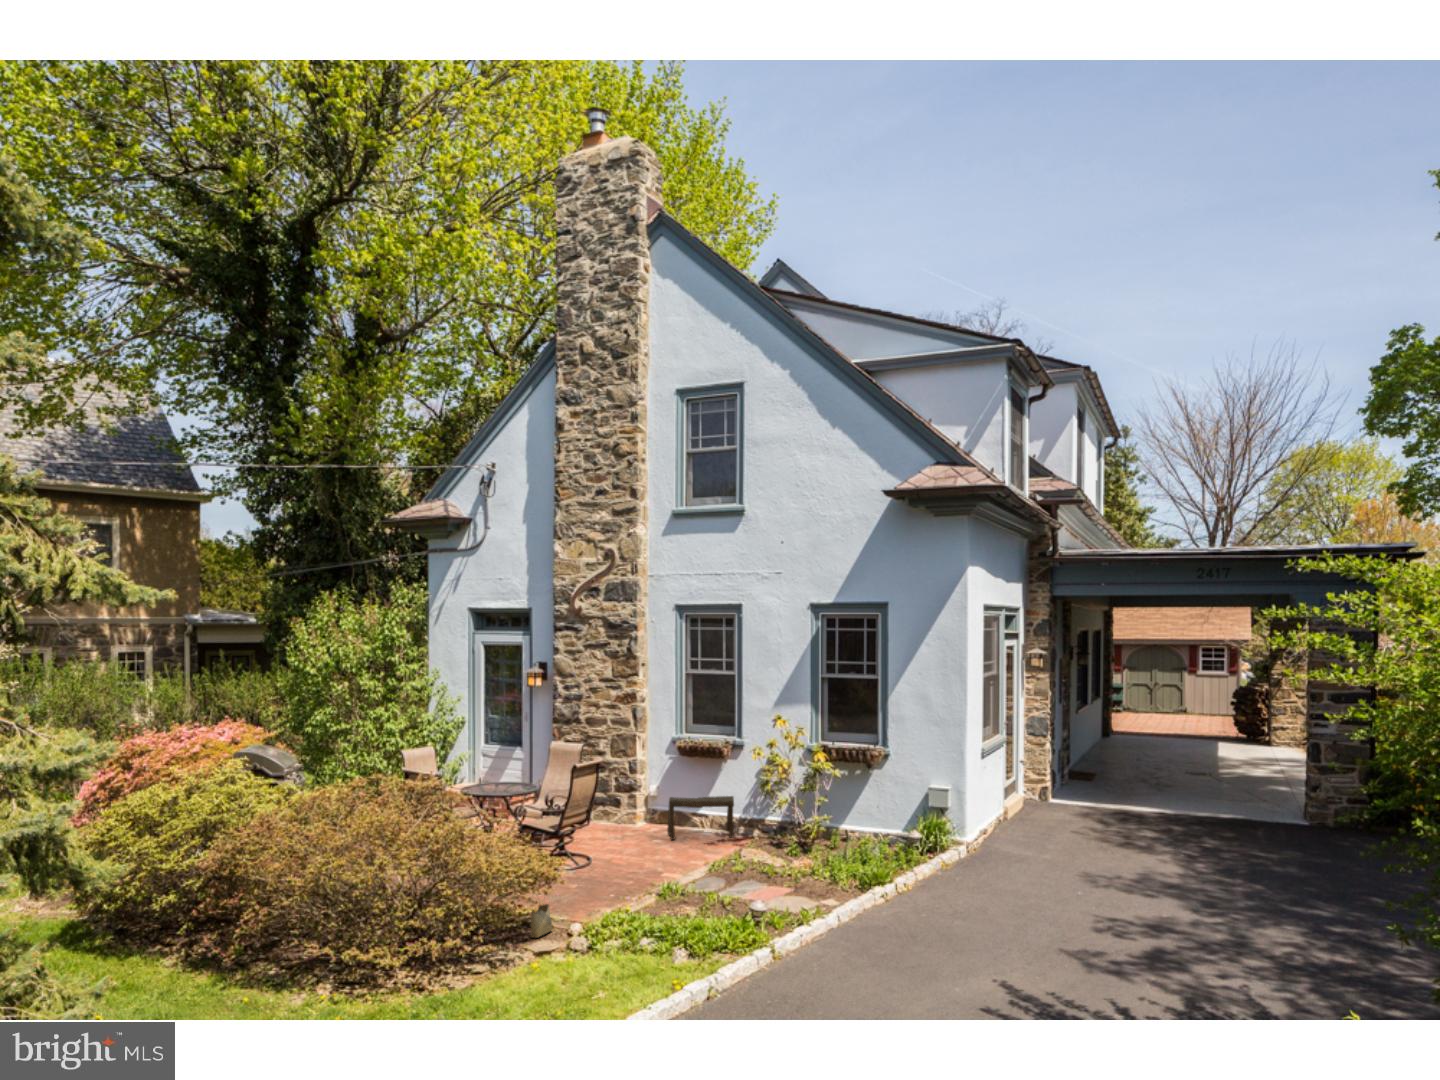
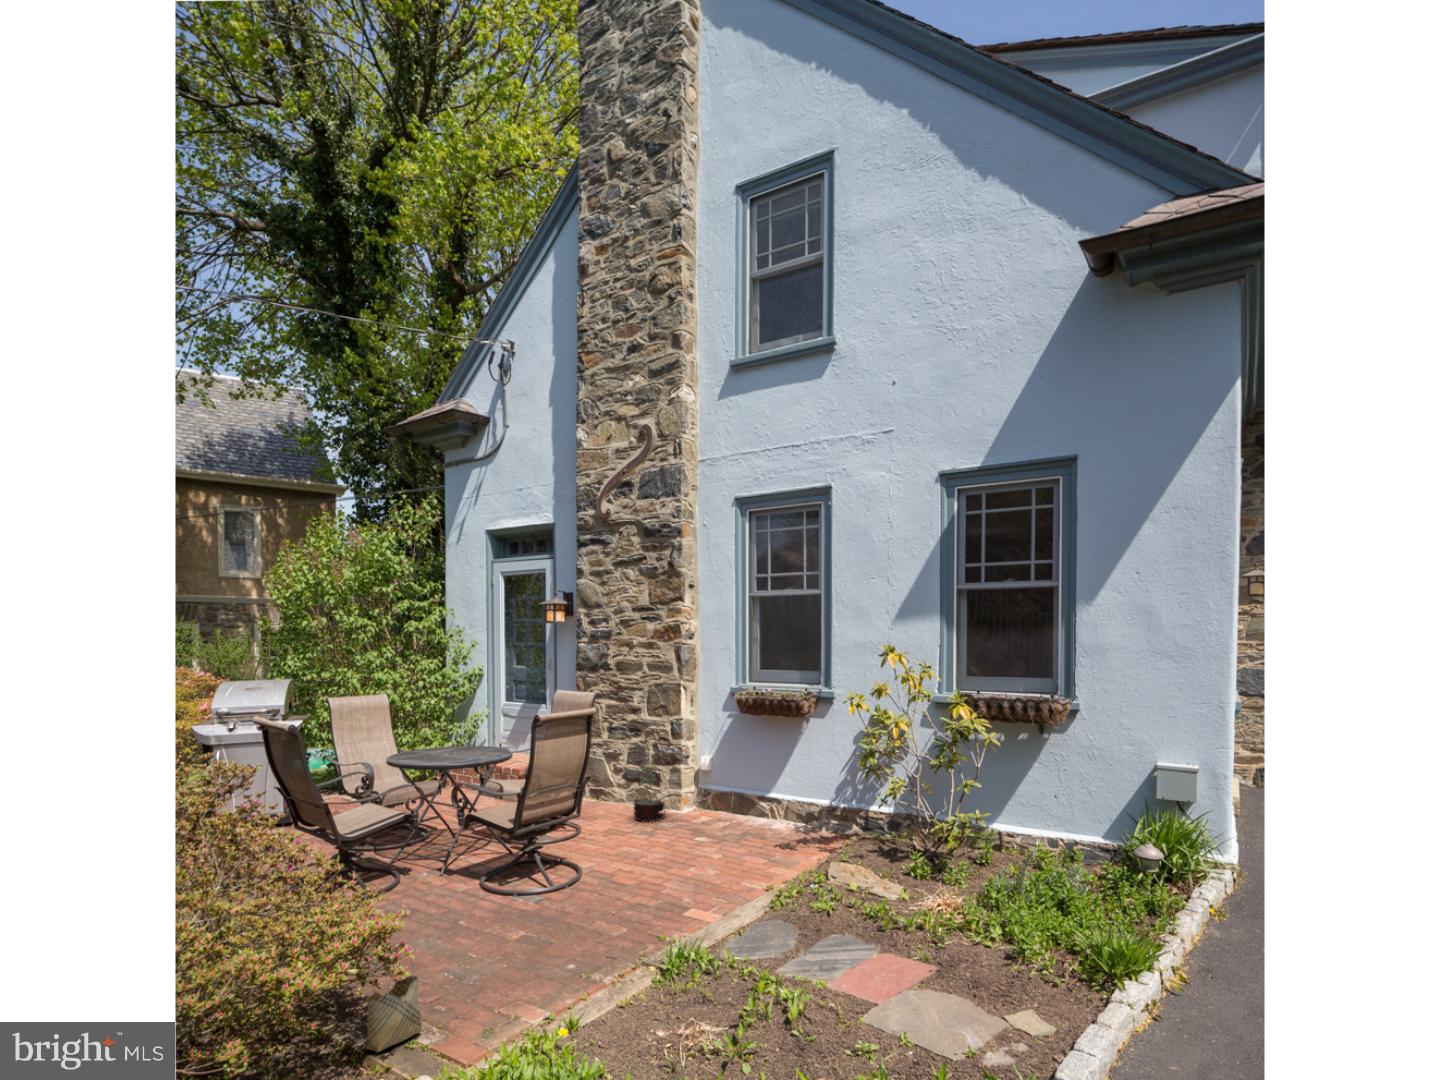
decorative plant: none [602,788,624,831] -> present [634,762,665,822]
bench: present [667,796,734,840] -> none [720,774,821,841]

